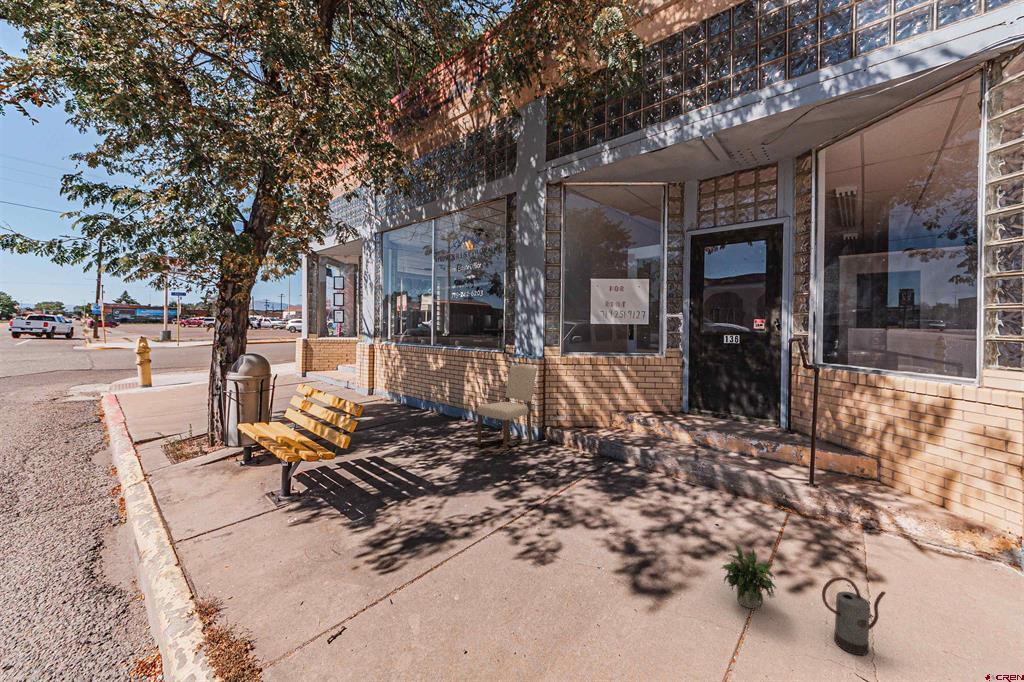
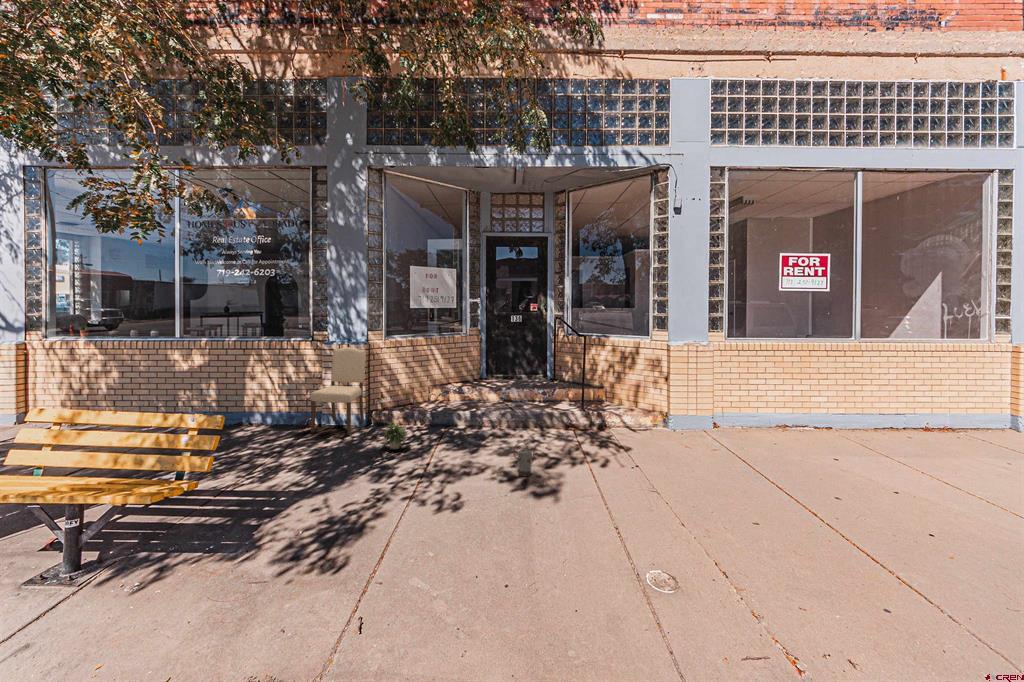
potted plant: present [722,544,776,608] -> present [383,422,406,449]
watering can: present [822,577,885,655] -> present [513,441,537,476]

